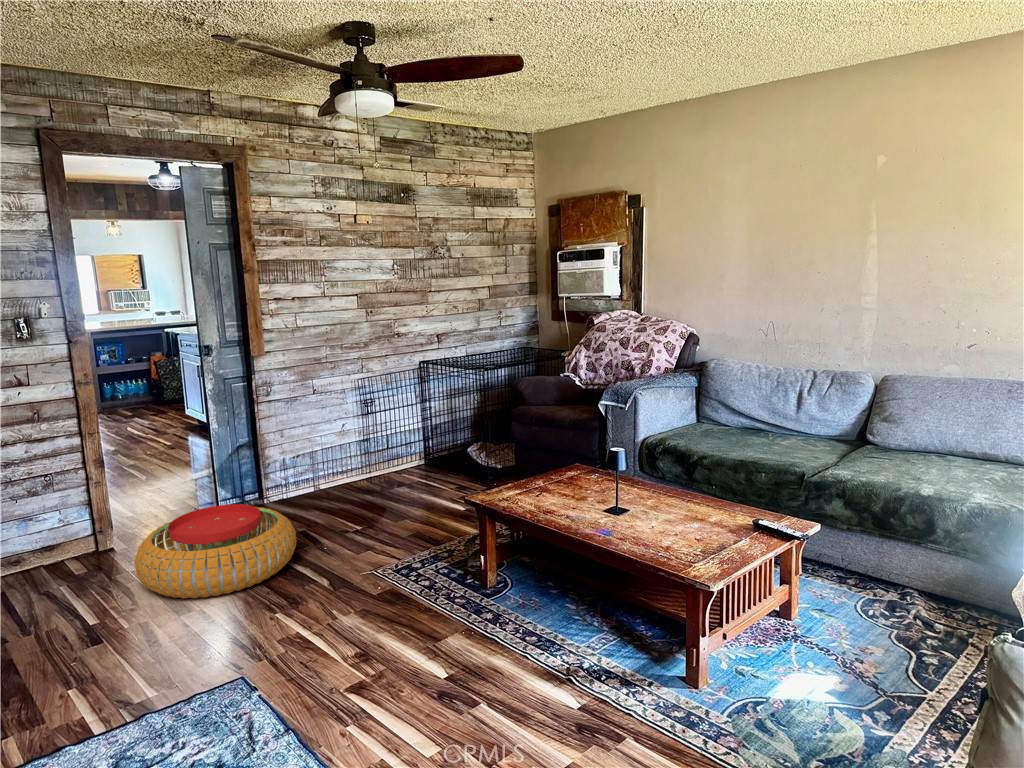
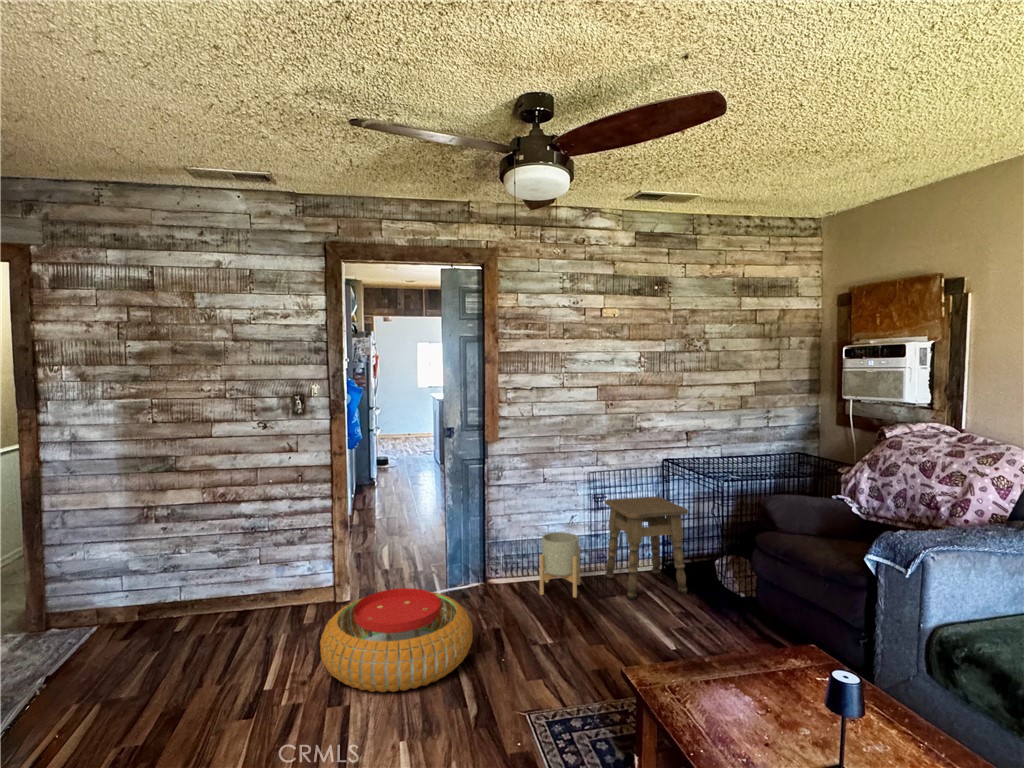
side table: none [374,395,454,485] -> present [605,497,688,599]
planter: none [321,438,362,498] -> present [539,532,580,597]

